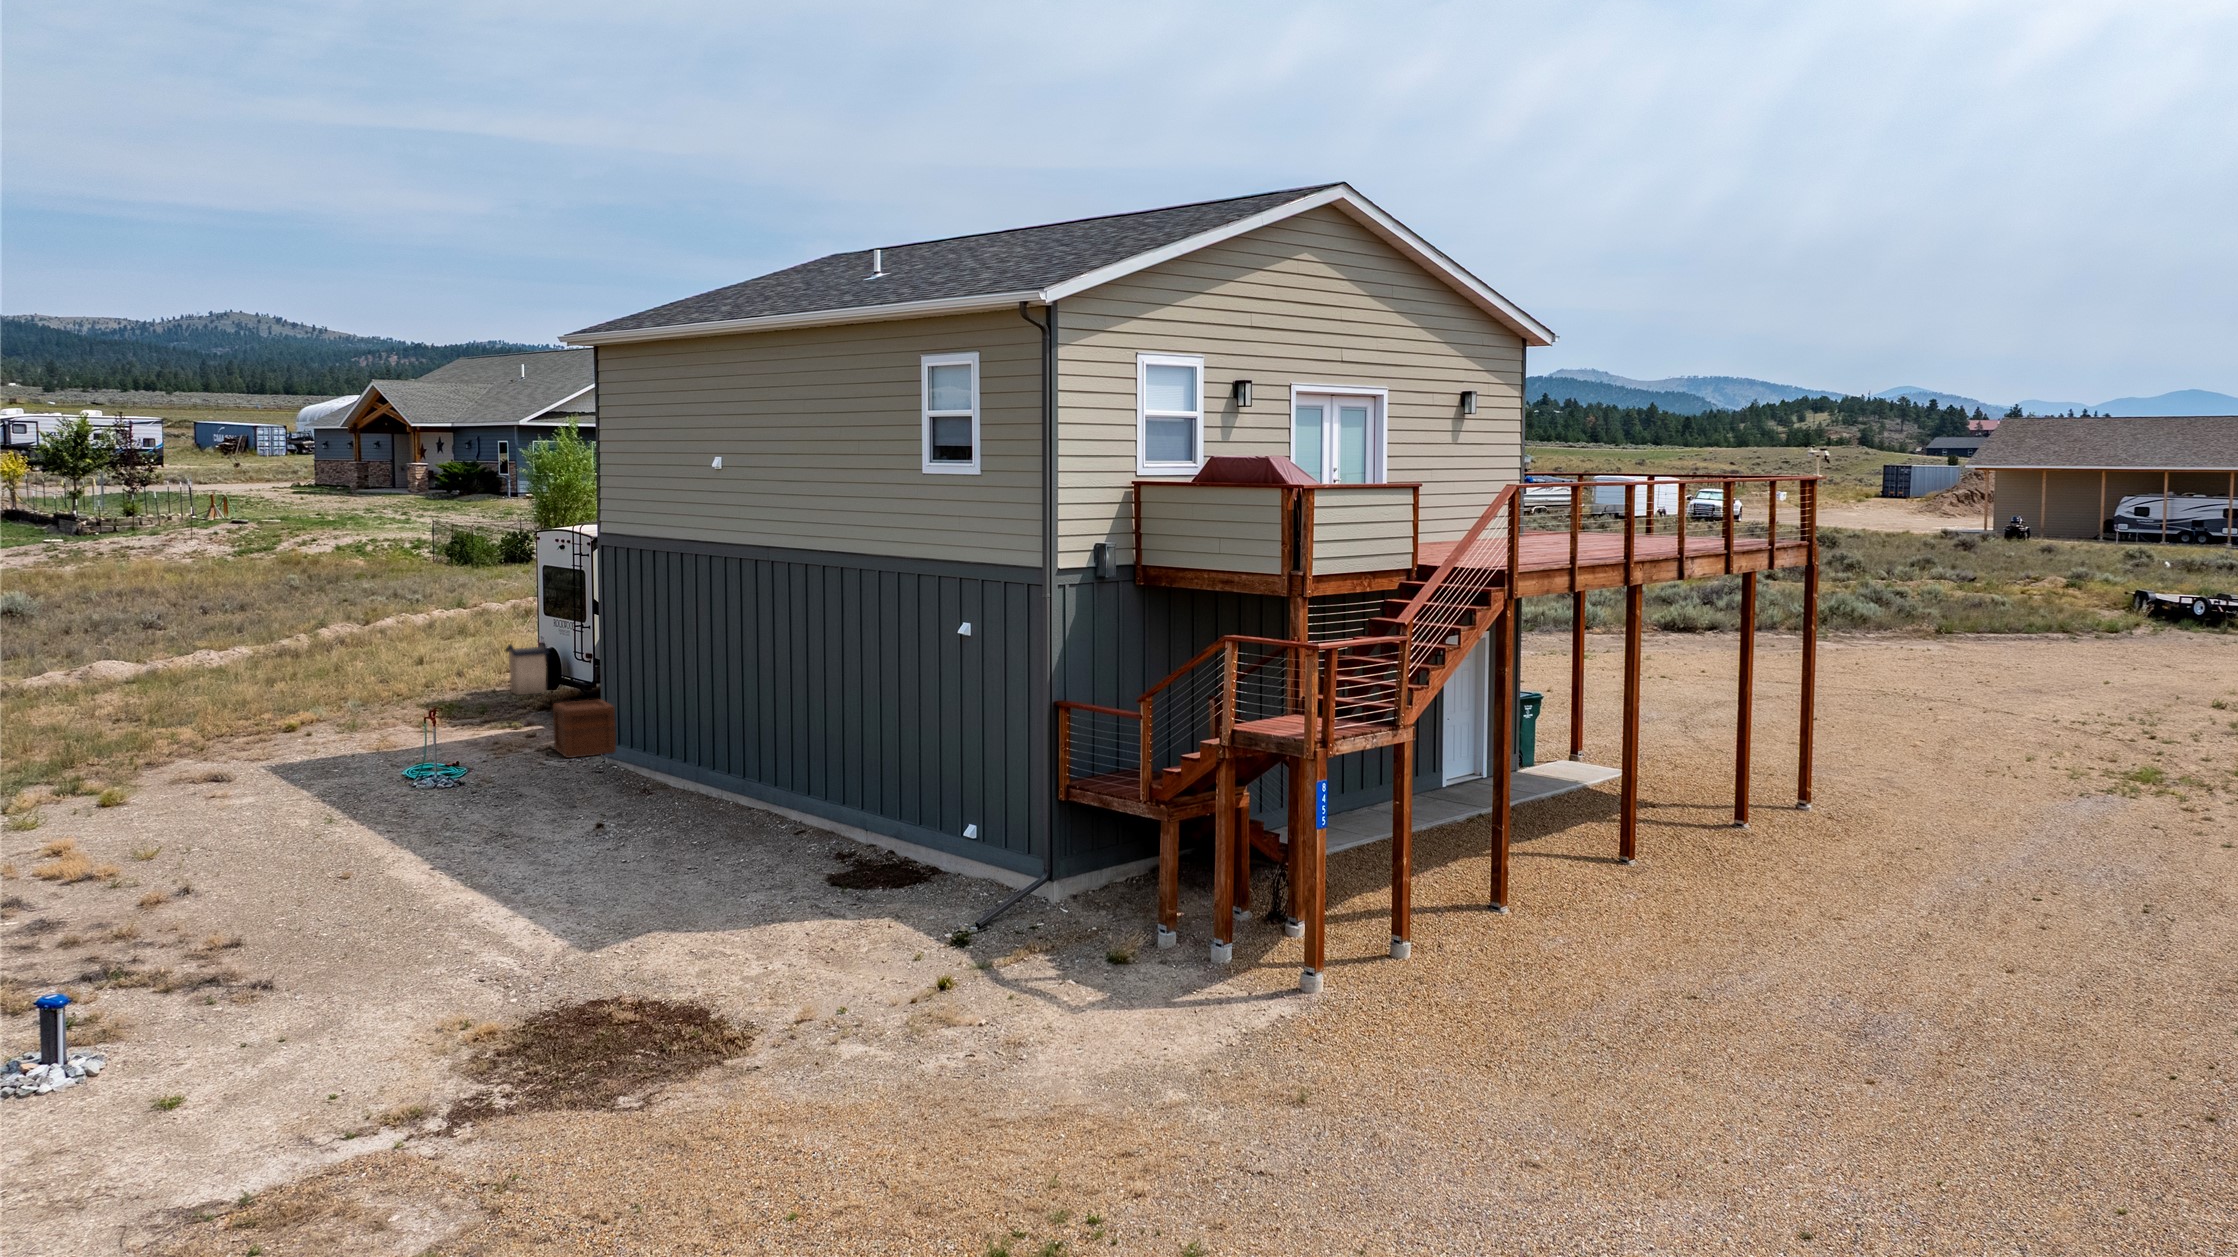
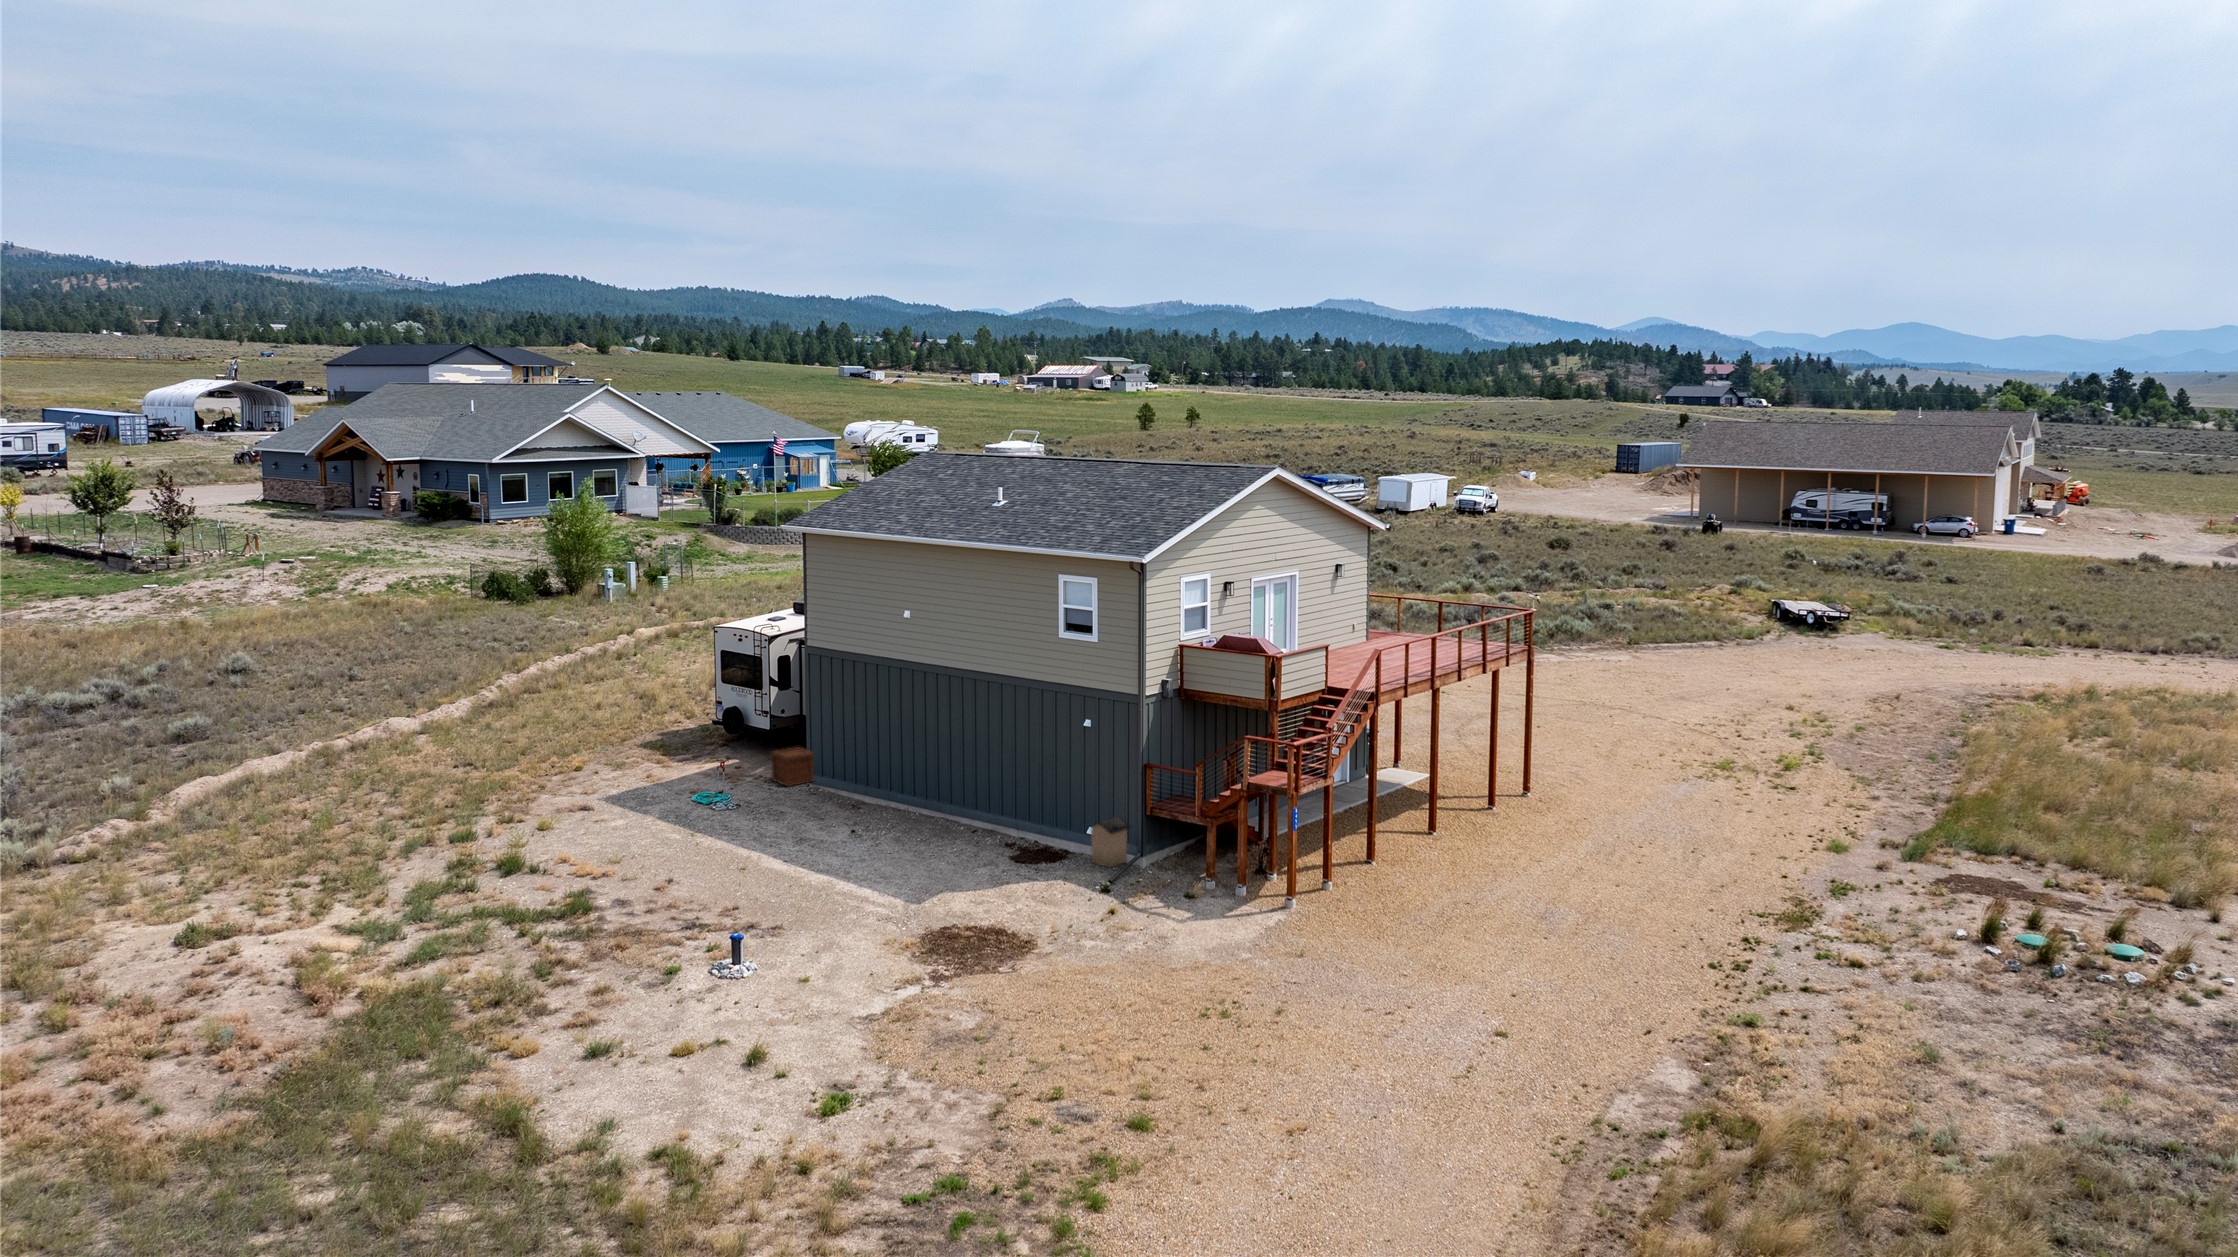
trash can: present [505,642,549,695] -> present [1090,816,1131,867]

